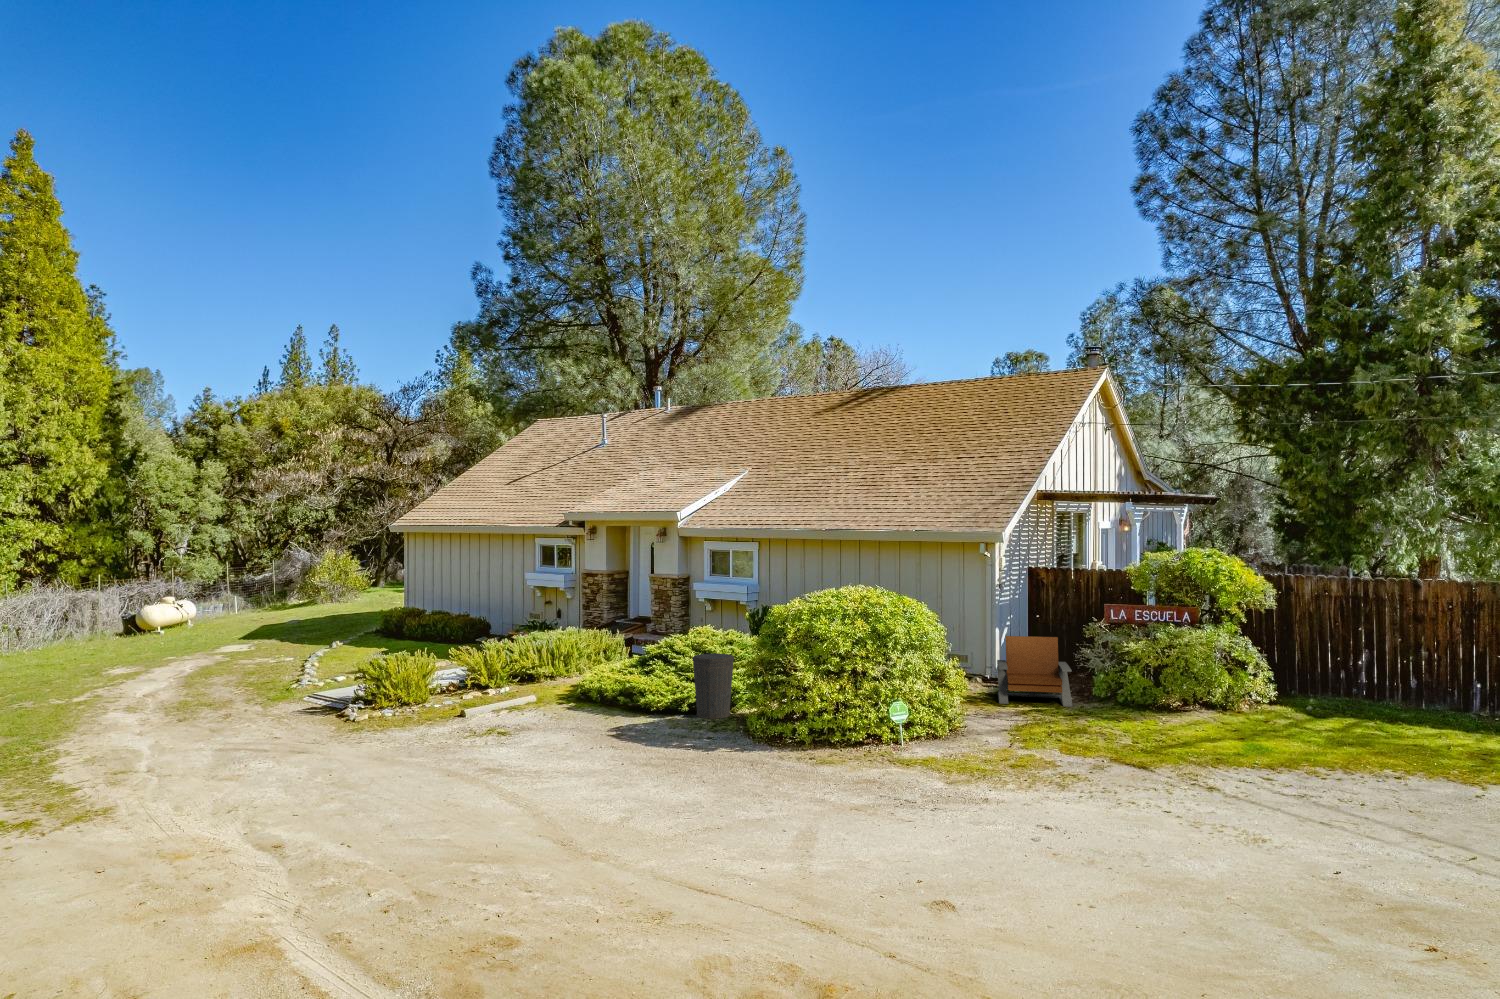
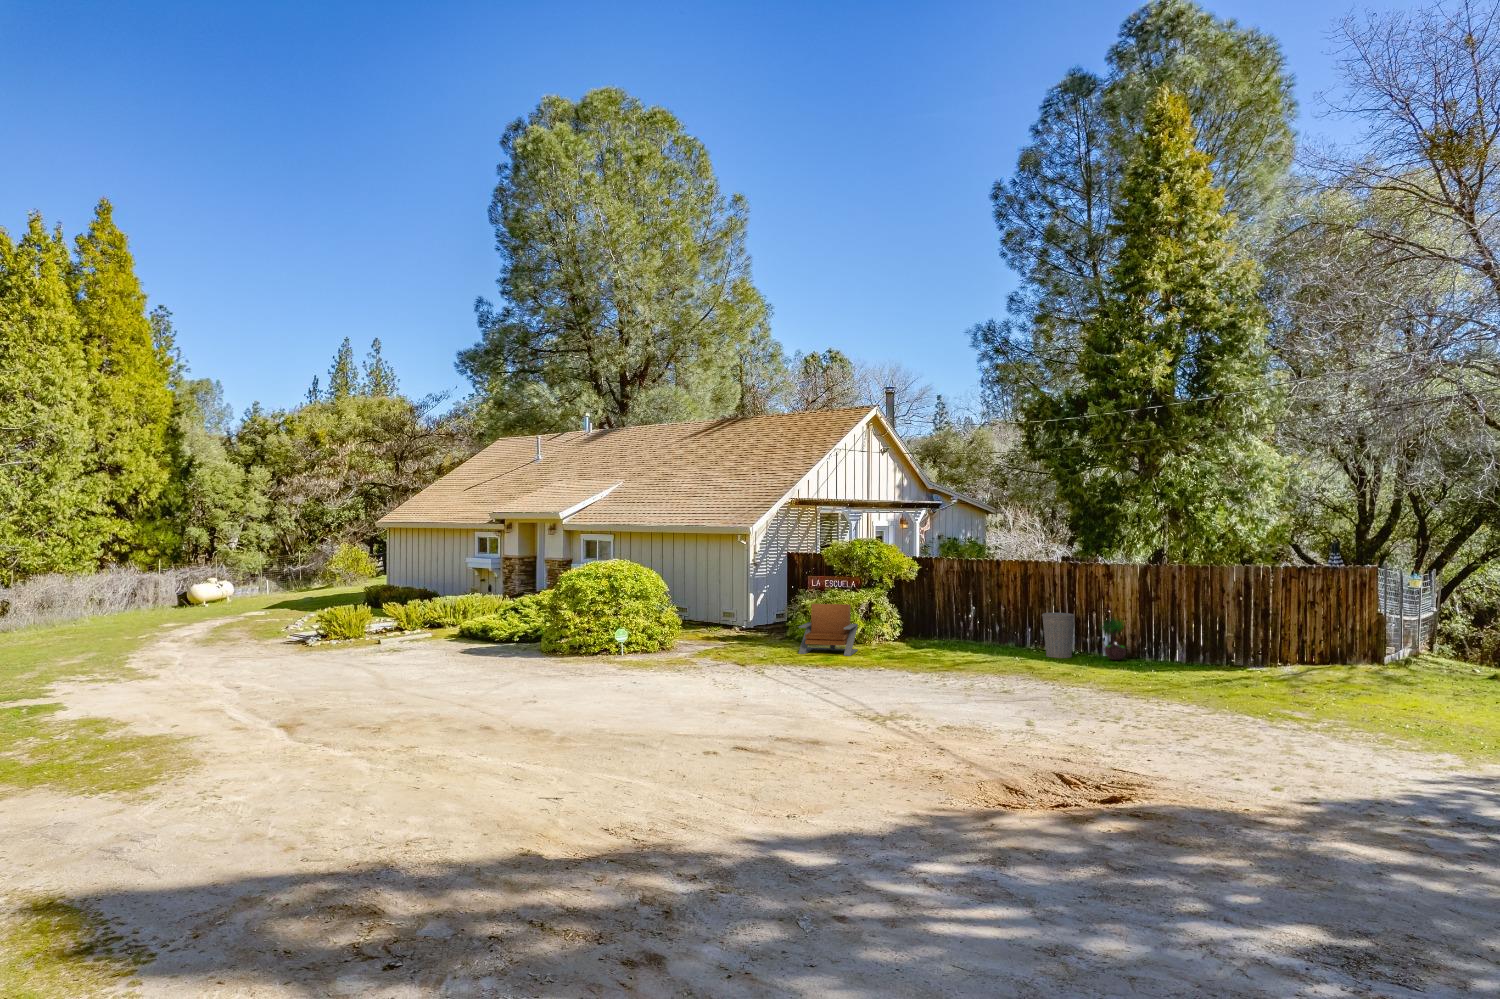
potted tree: none [1396,650,1441,710] -> present [1101,618,1126,660]
trash can: present [693,654,734,719] -> present [1042,613,1074,658]

